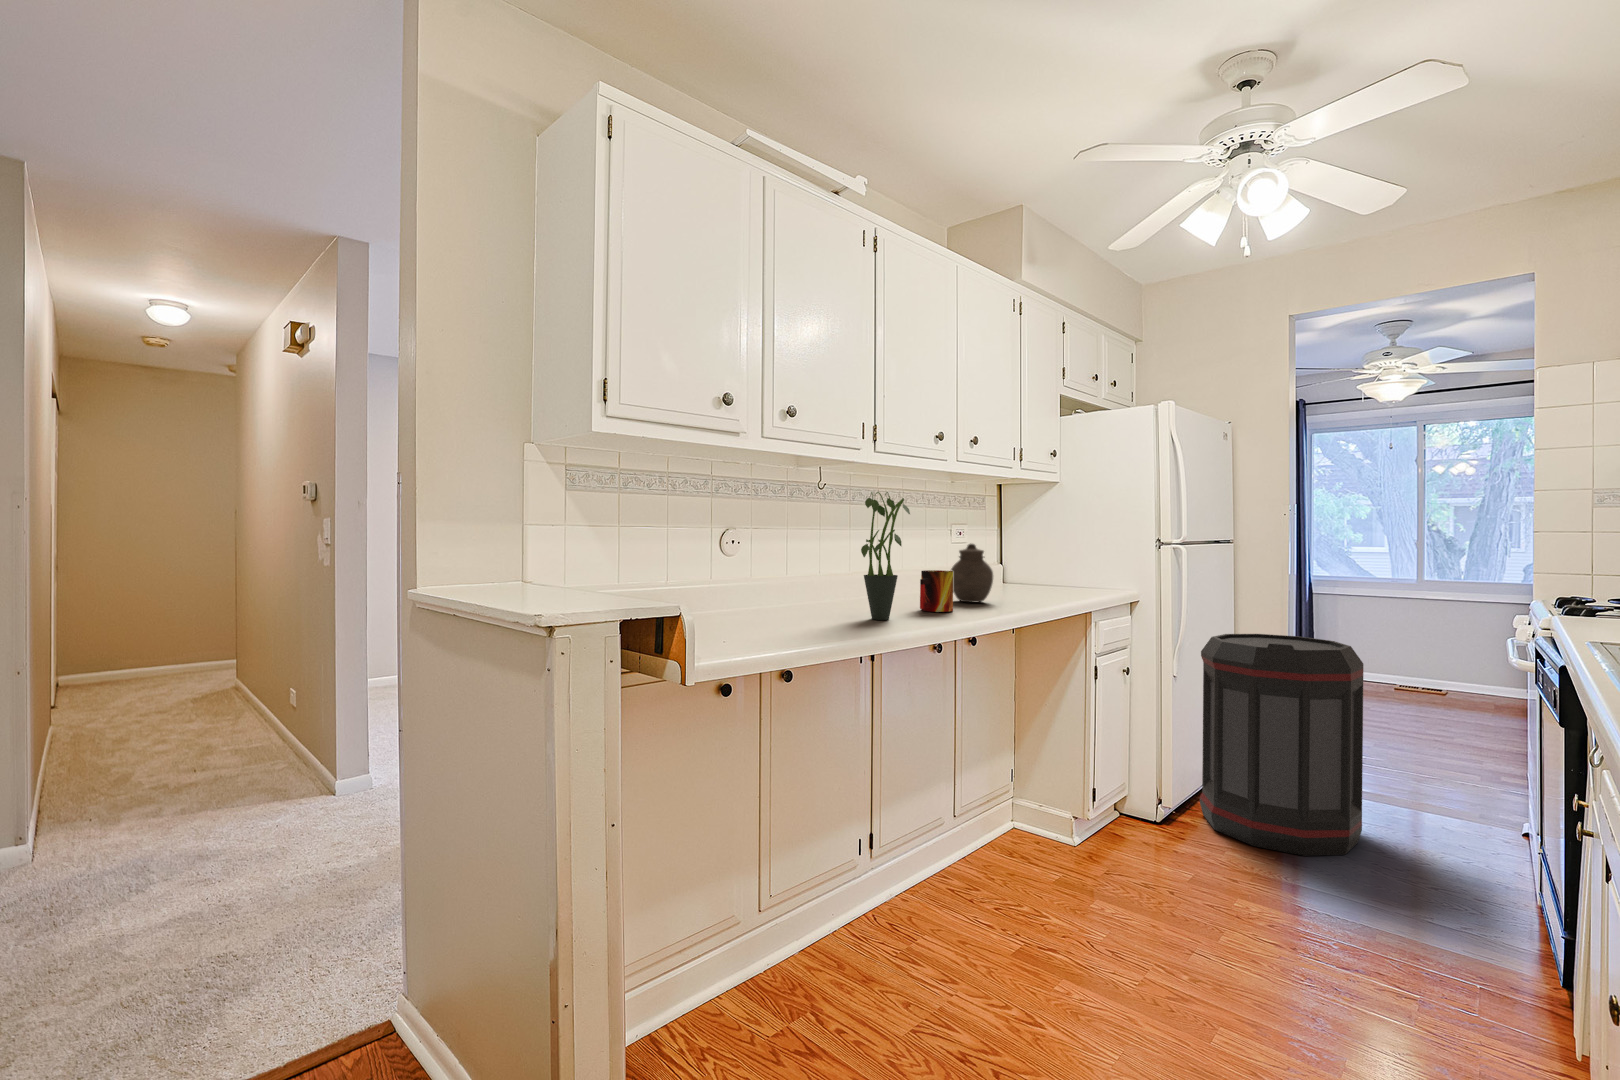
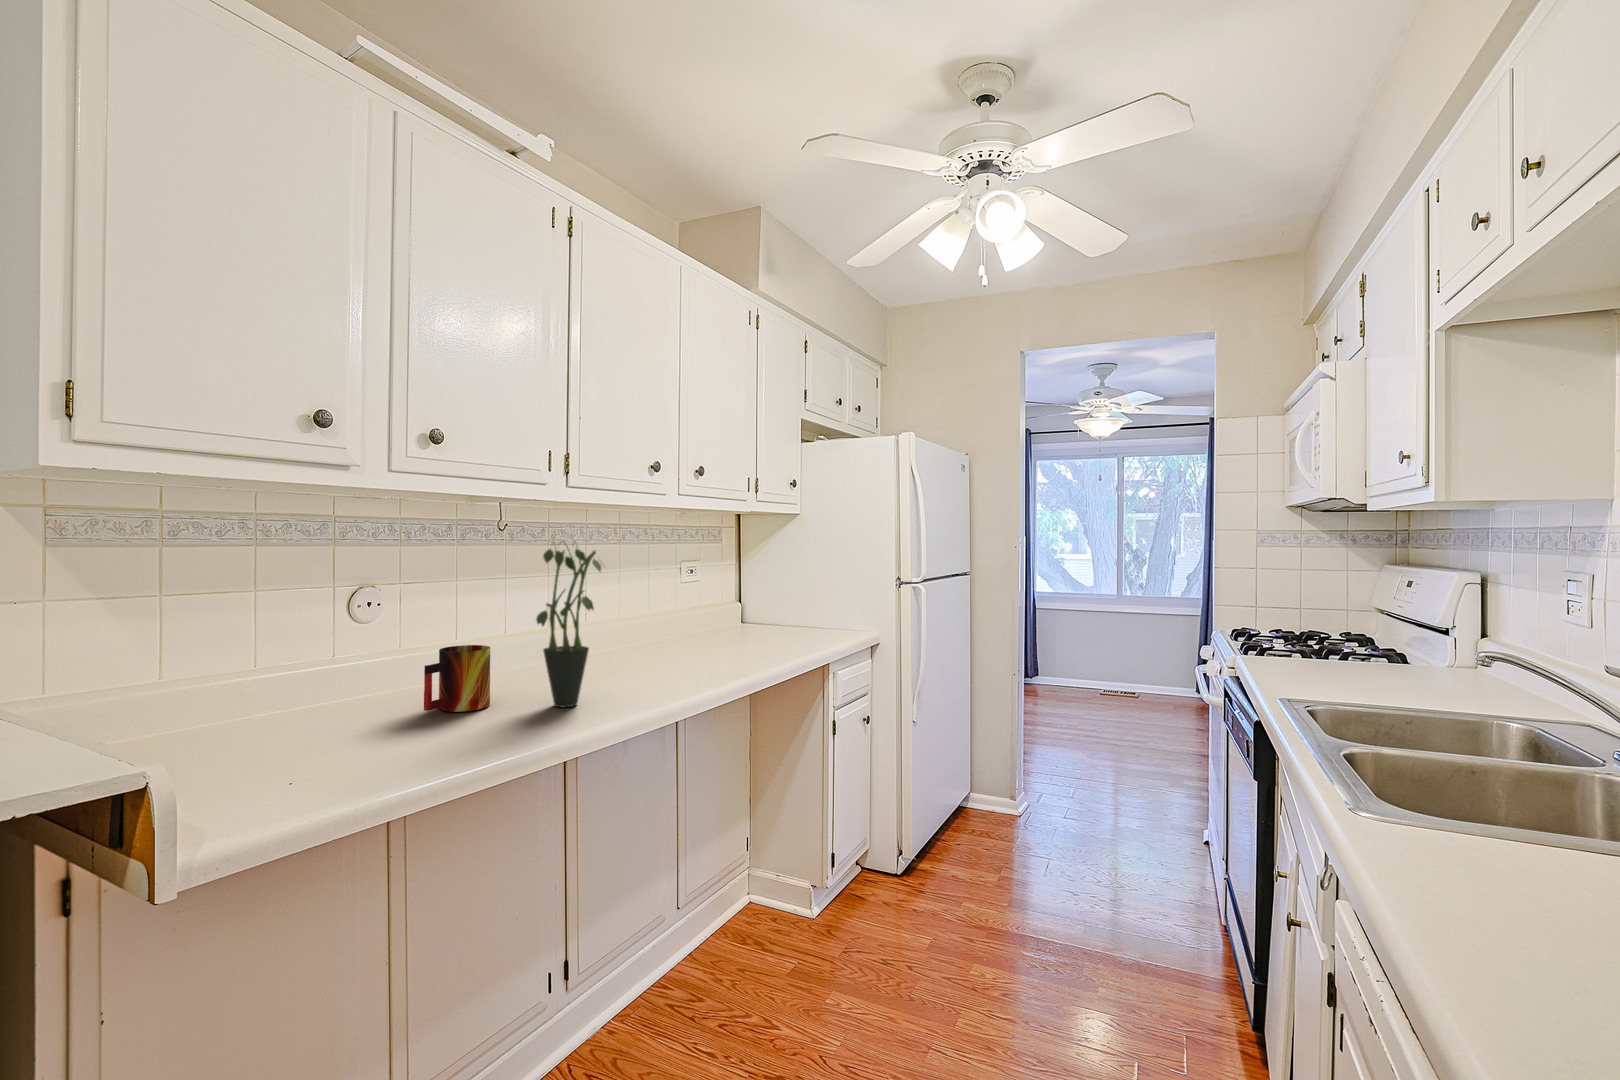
jar: present [951,544,993,602] -> none [672,591,722,661]
mug: present [920,570,953,612] -> present [424,645,490,712]
trash can: present [1200,634,1363,856] -> none [939,667,1083,897]

